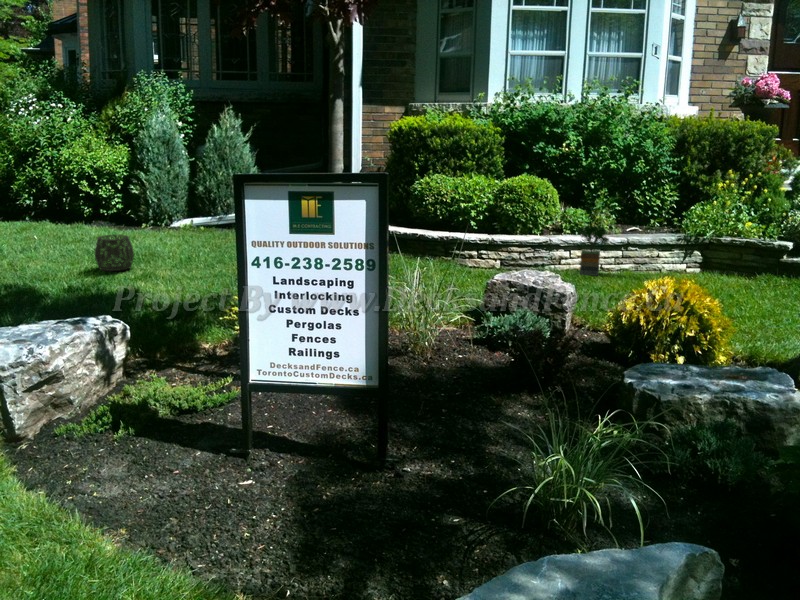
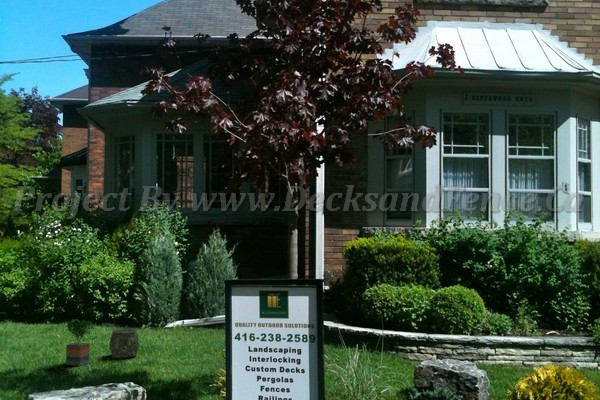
potted tree: present [577,225,609,276] -> present [66,319,94,366]

